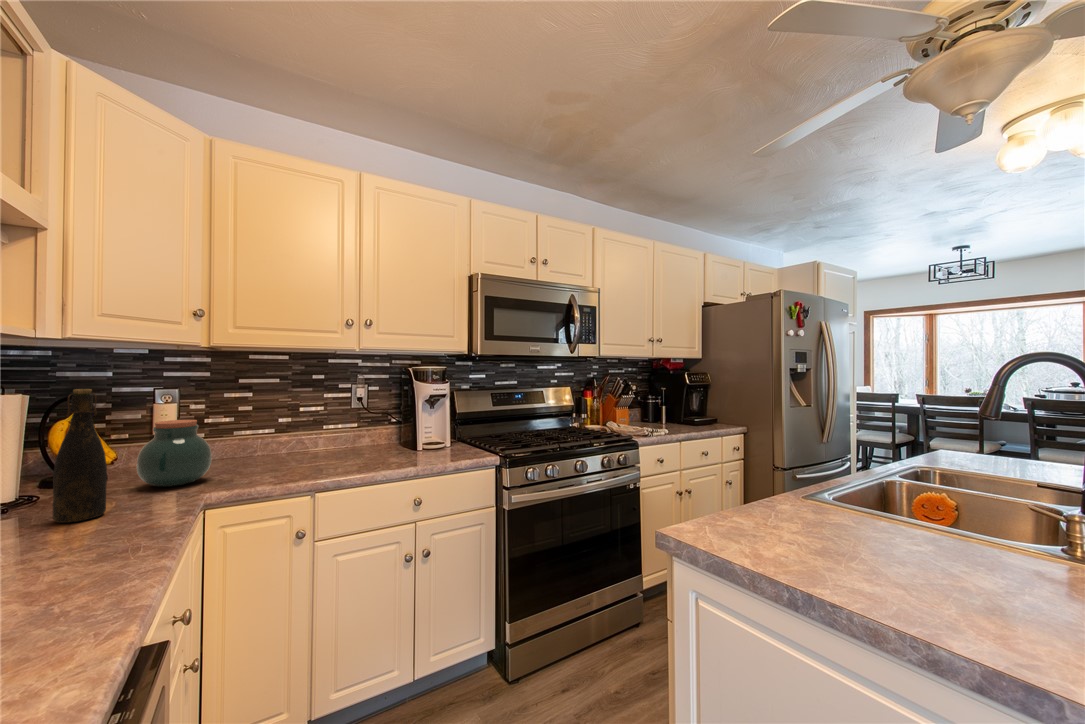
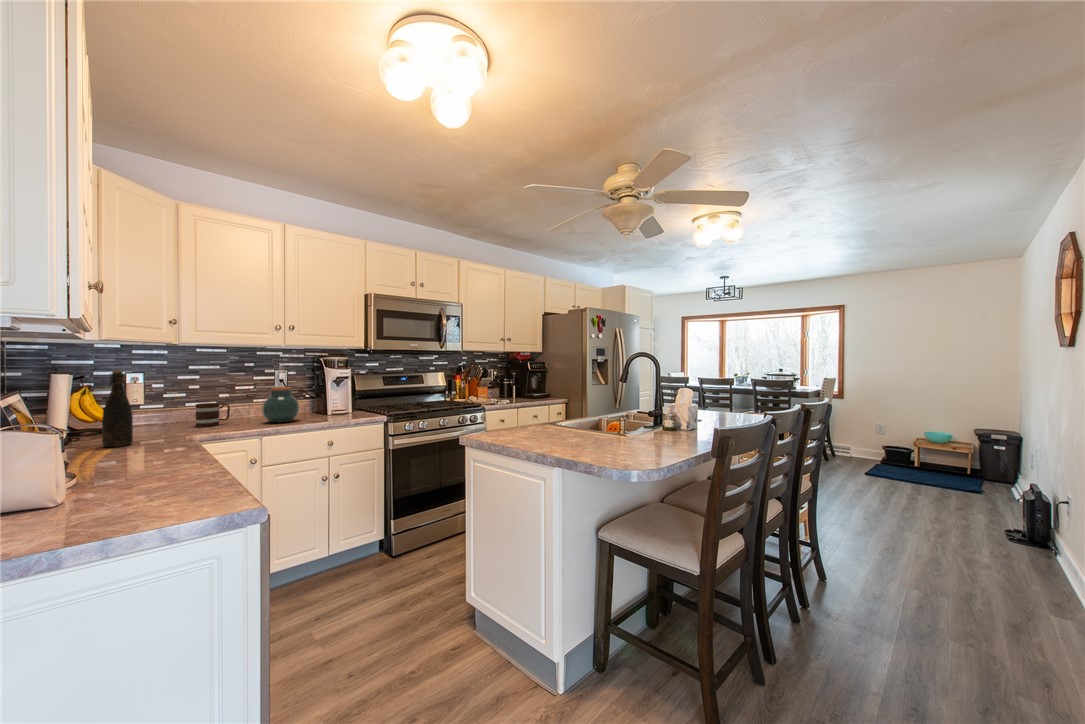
jar: present [137,420,212,487] -> present [262,387,299,422]
mug: none [234,433,283,471] -> present [196,403,230,427]

